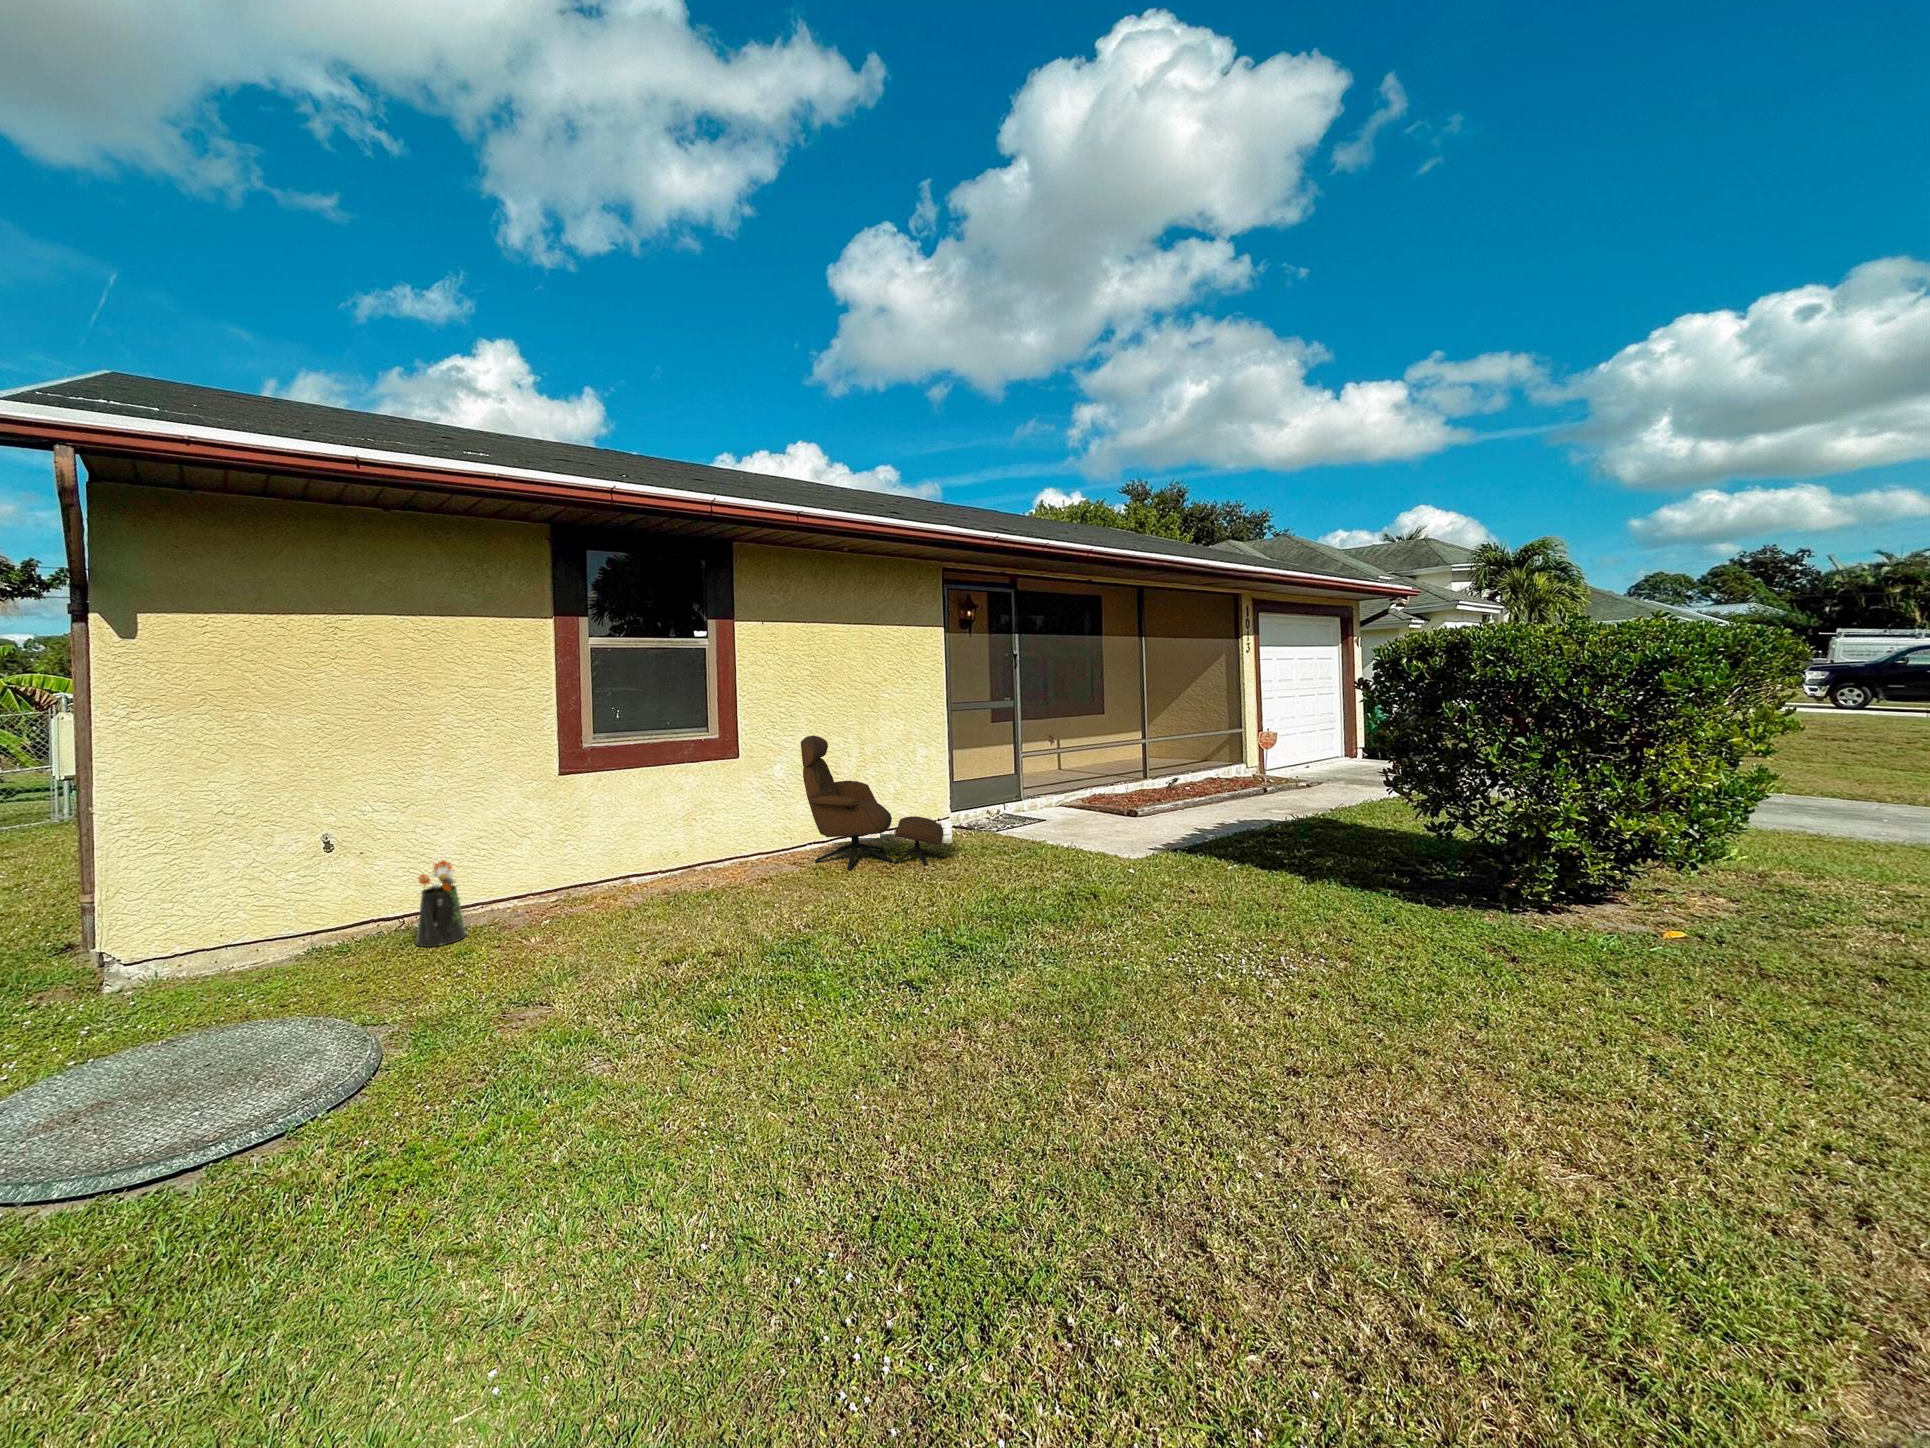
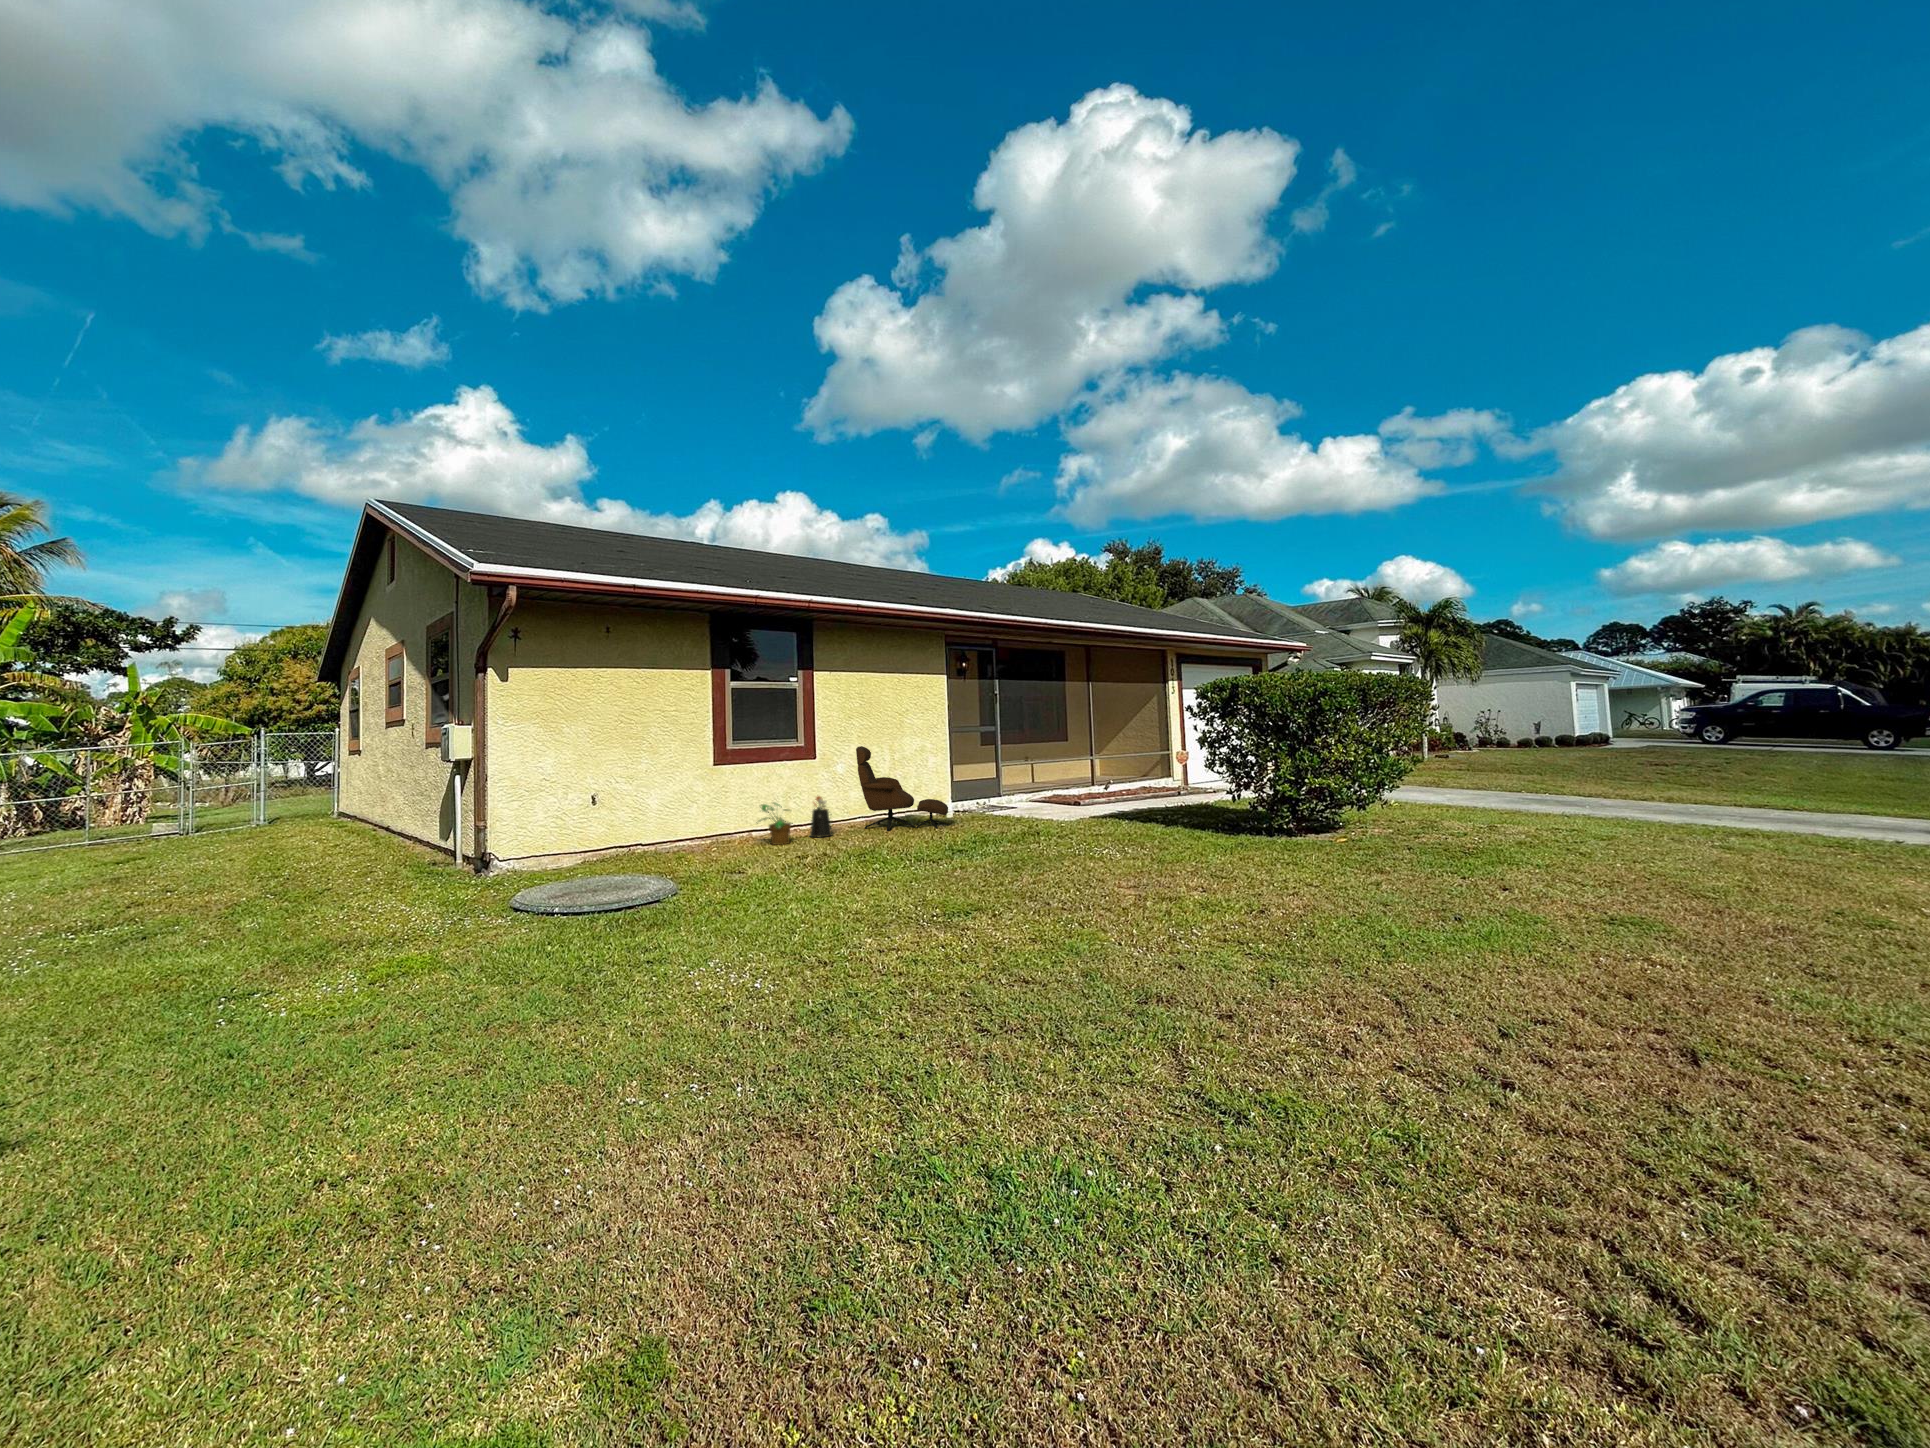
potted plant: none [629,830,695,903] -> present [759,803,793,845]
watering can: present [415,860,466,947] -> present [810,796,832,838]

